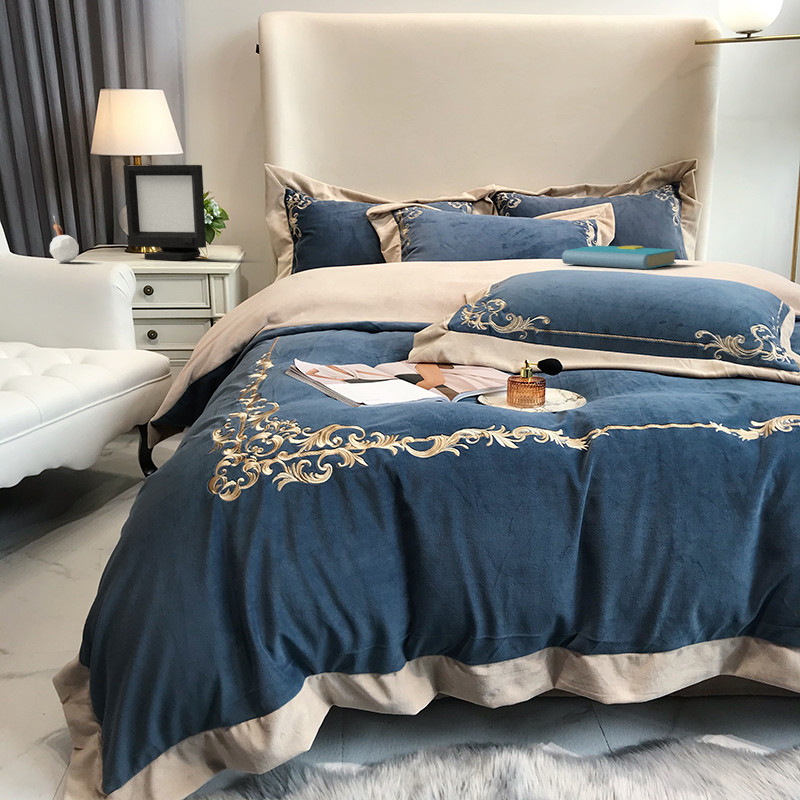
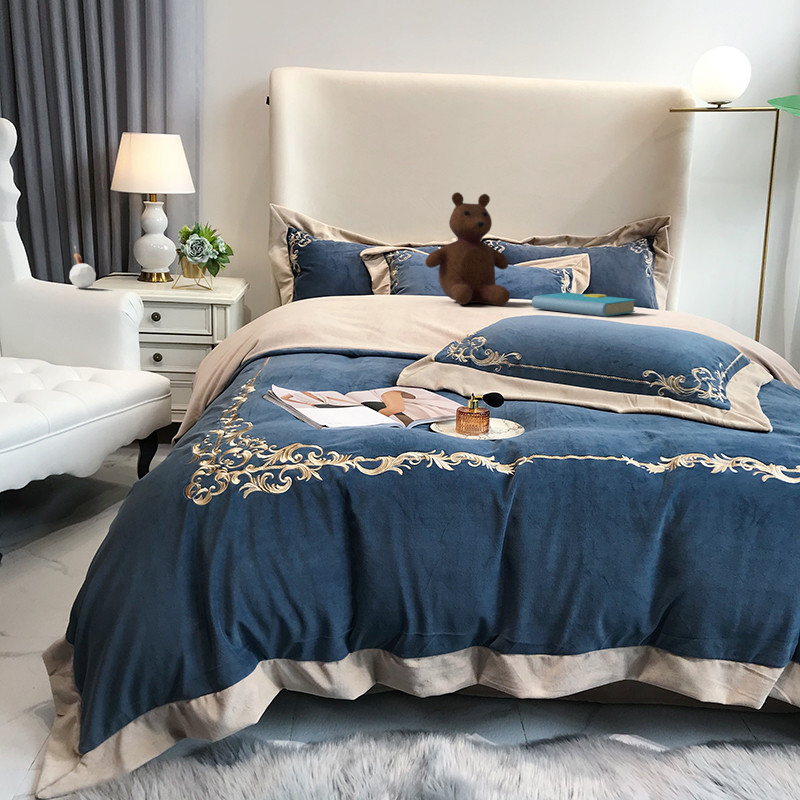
teddy bear: none [442,140,537,263] -> present [425,192,510,305]
picture frame: present [123,165,206,260] -> none [141,202,212,290]

